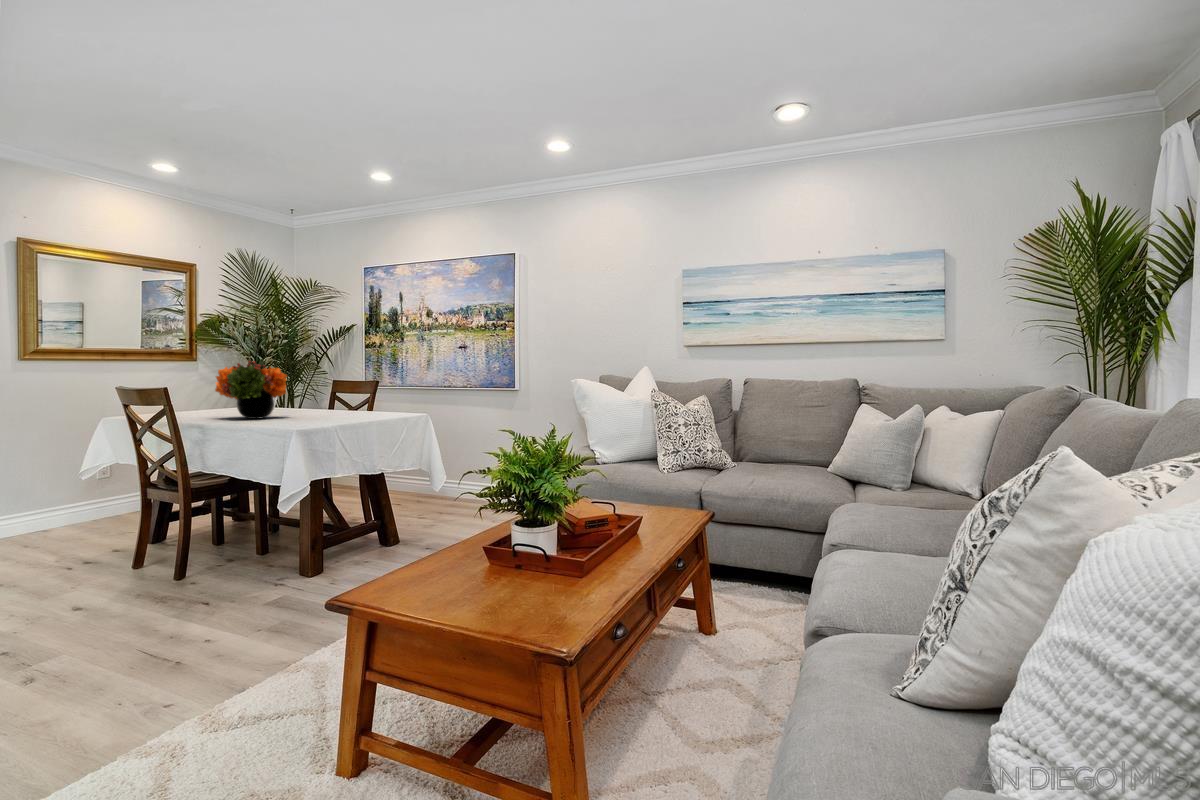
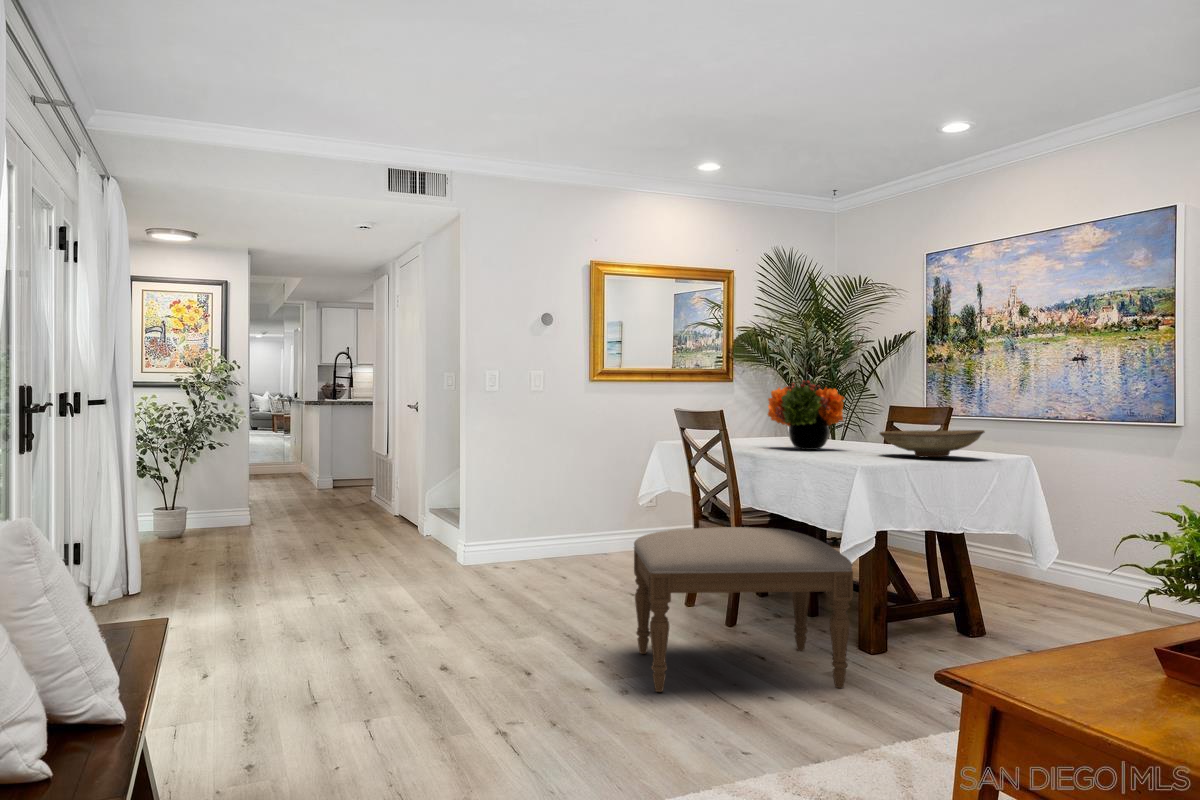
decorative bowl: none [314,398,394,421] -> present [880,430,984,457]
ottoman: none [51,490,283,666] -> present [634,527,853,692]

